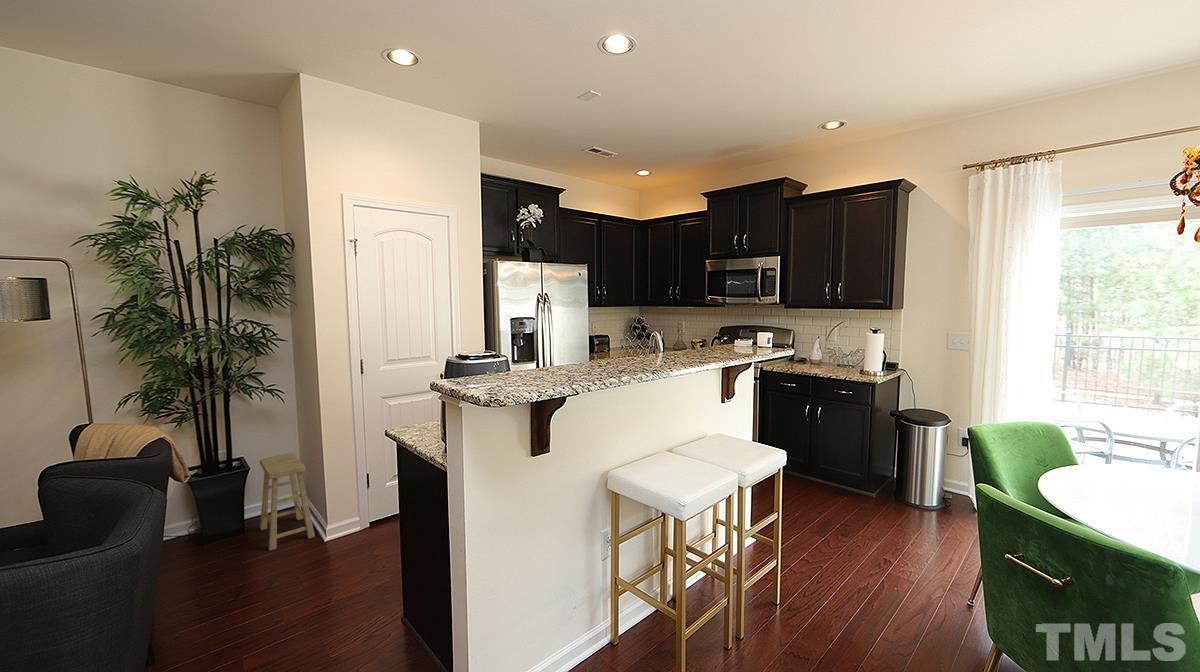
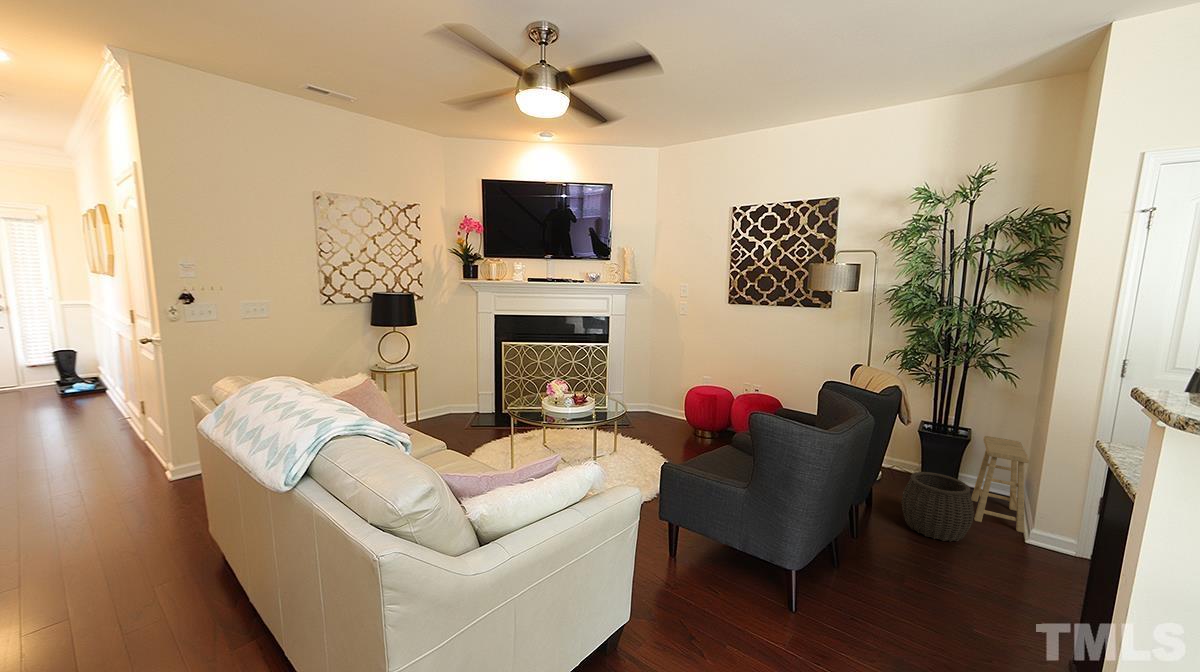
woven basket: none [182,519,270,604] -> present [901,472,974,542]

